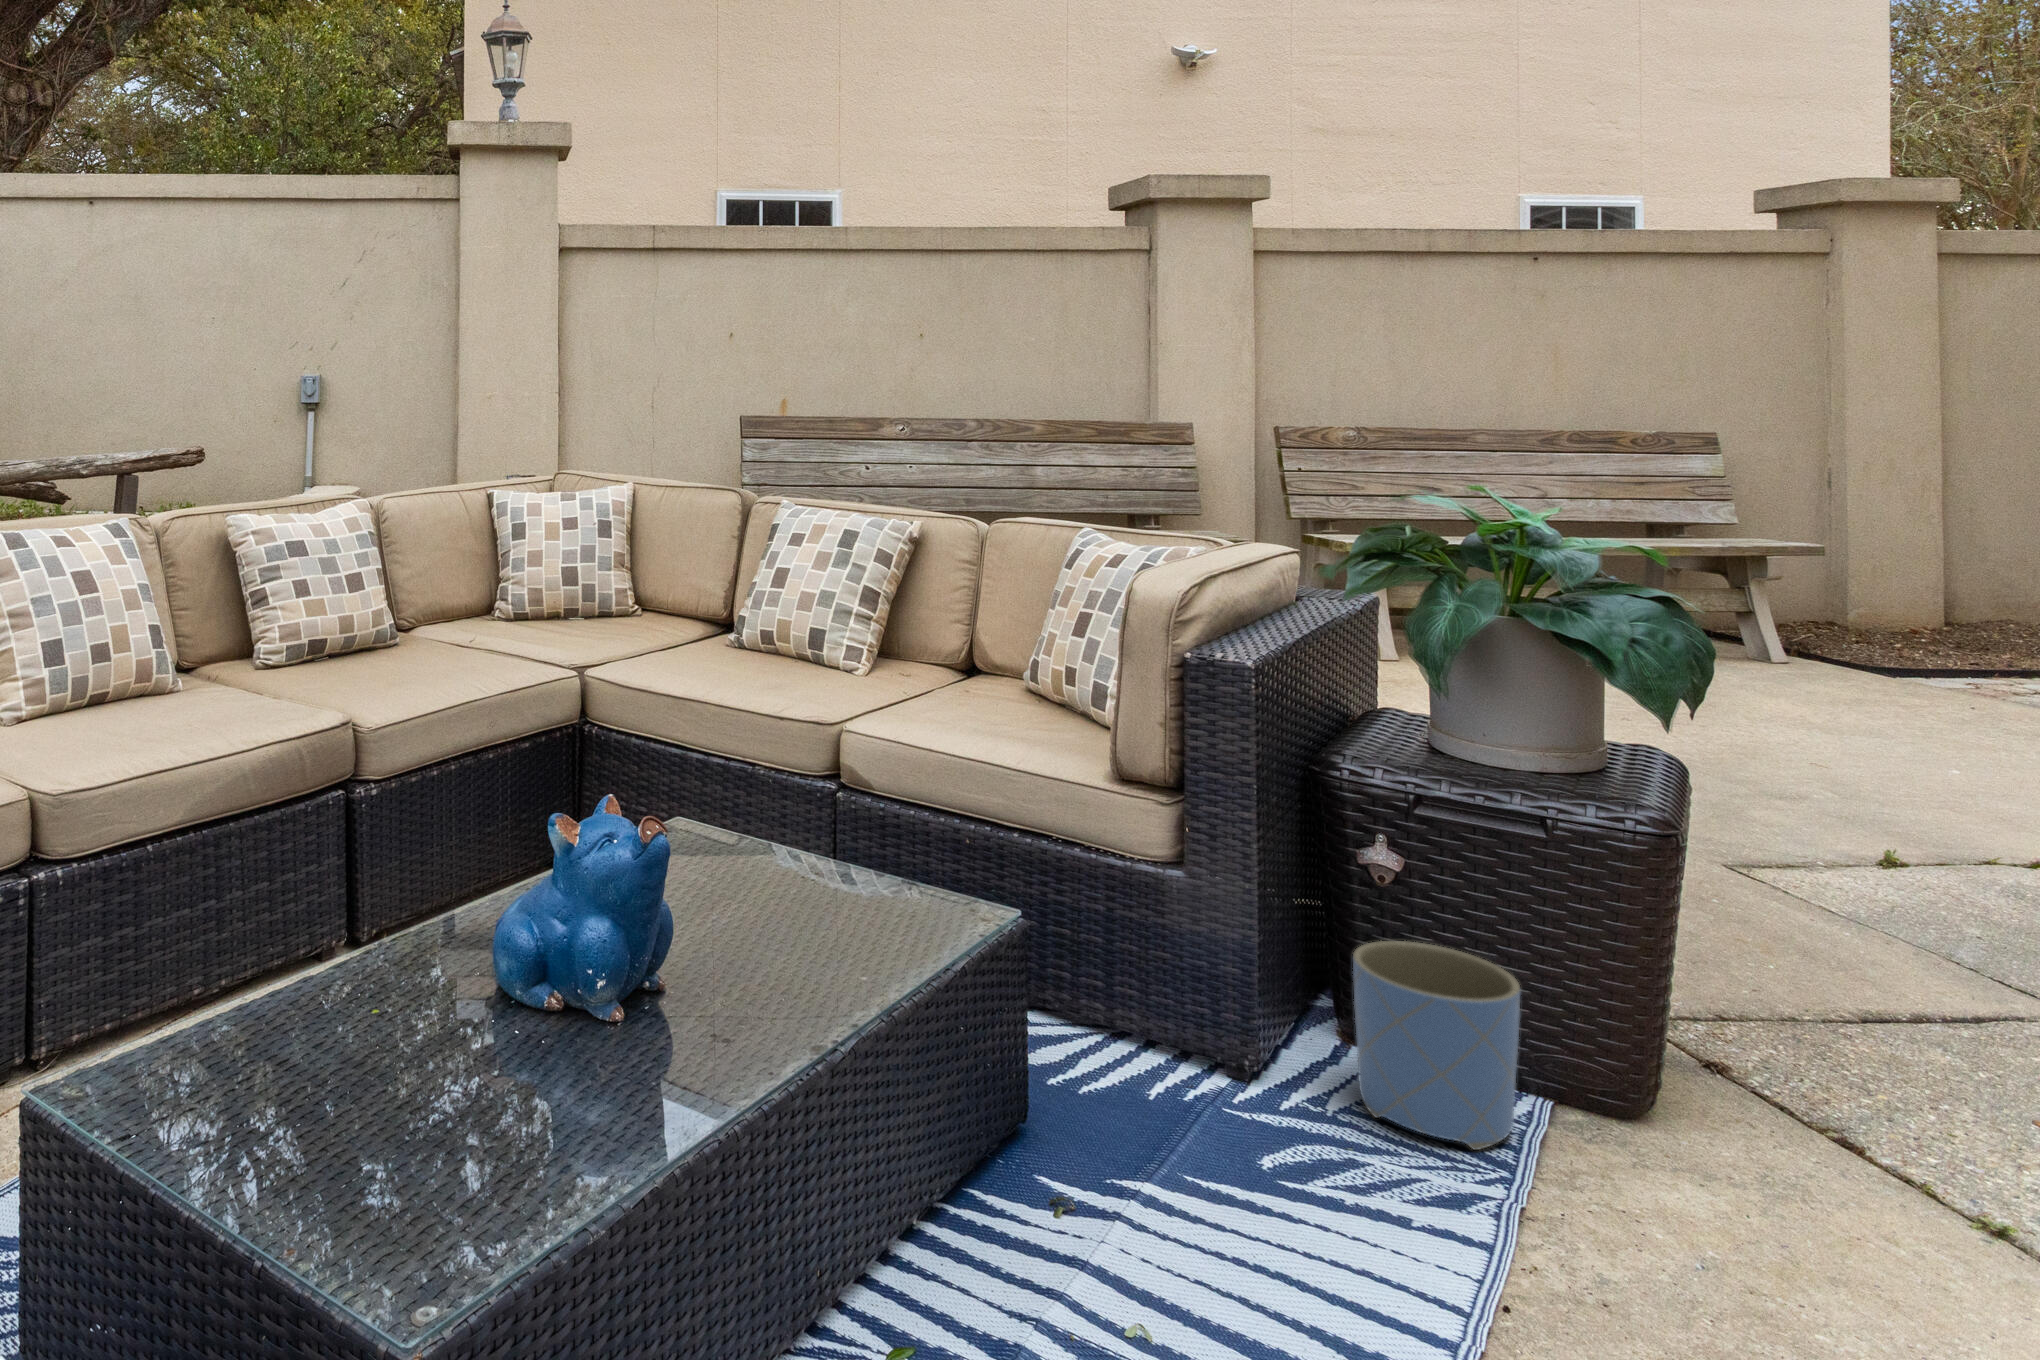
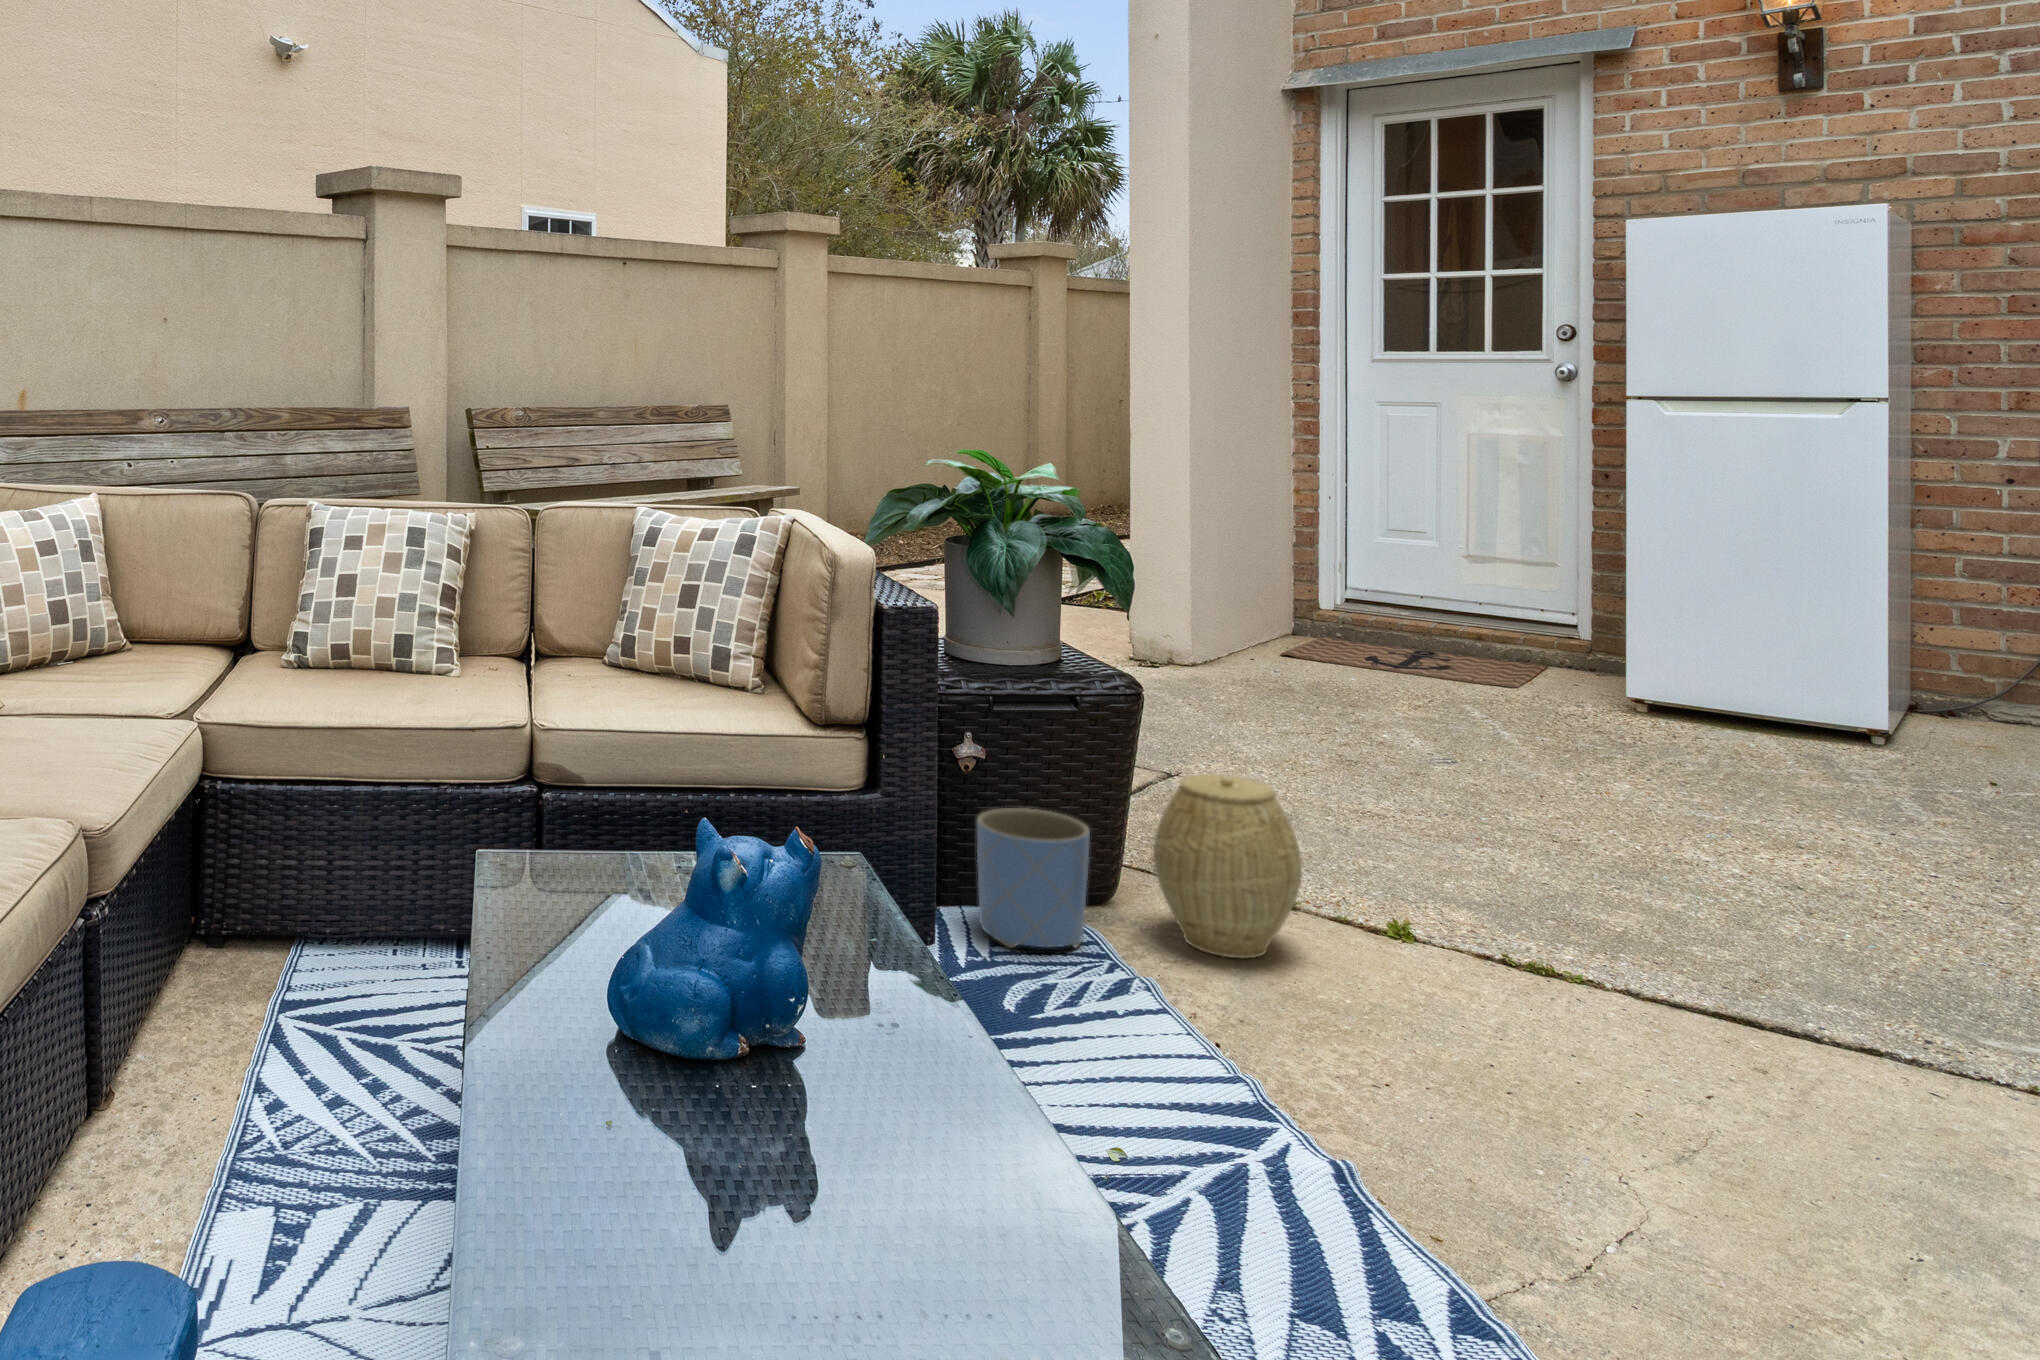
woven basket: none [1626,968,1895,1268] -> present [1153,774,1302,958]

